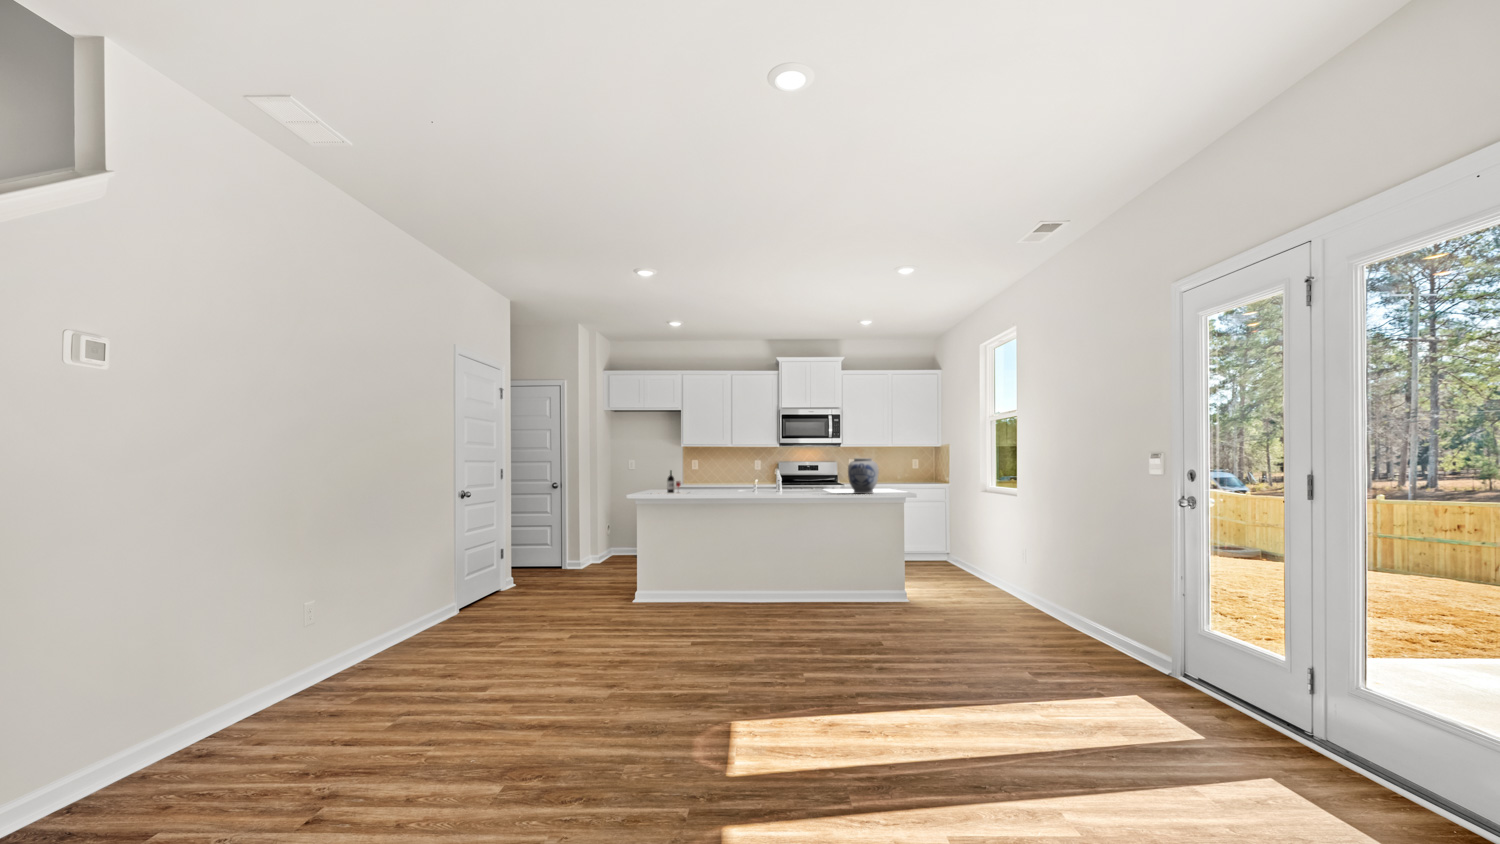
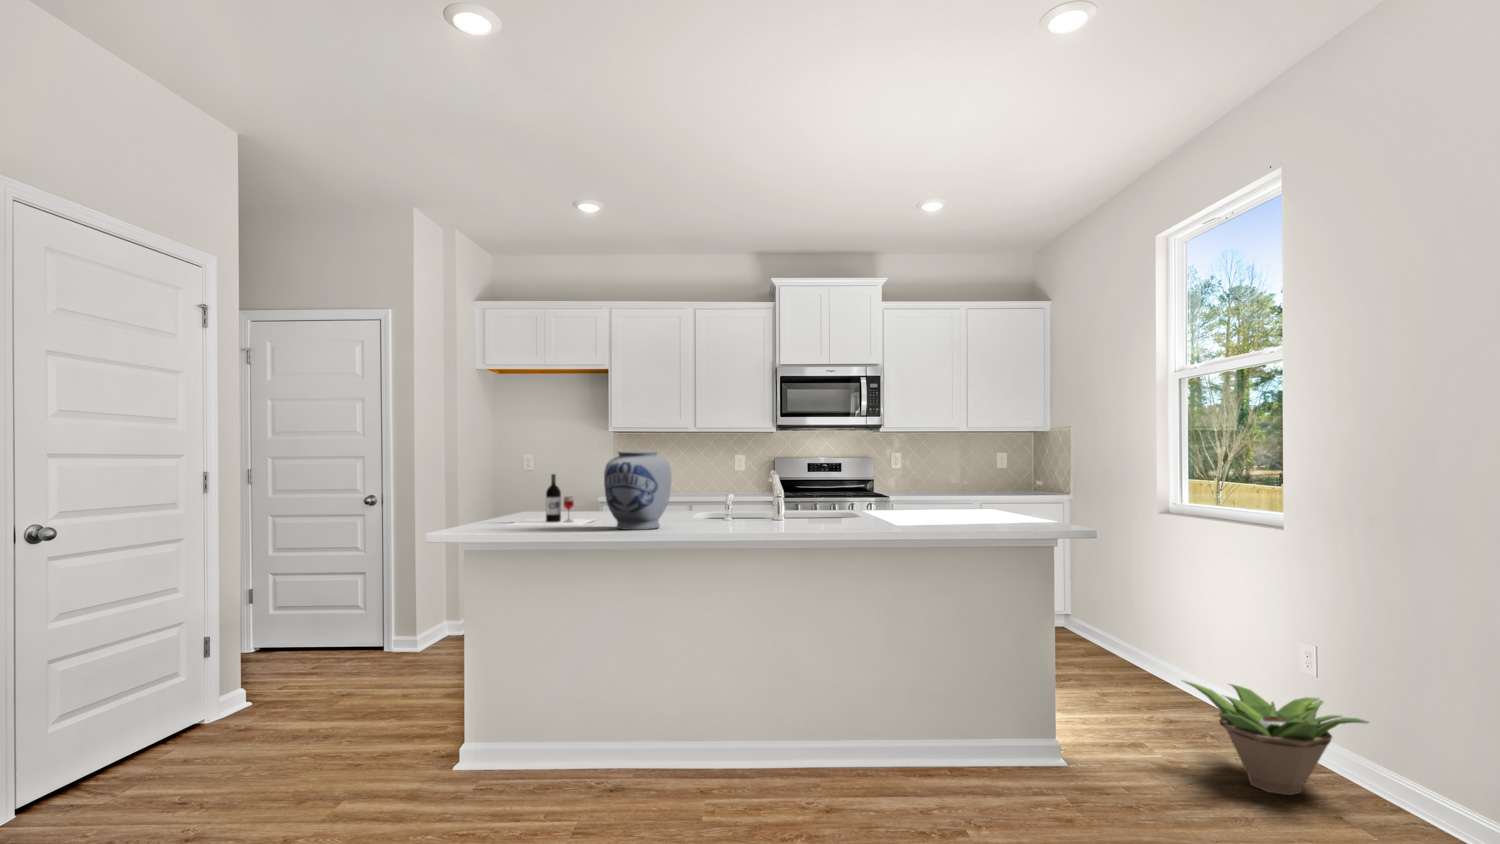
vase: present [848,458,879,494] -> present [604,450,672,530]
decorative plant: none [961,563,1027,609] -> present [1183,681,1368,795]

